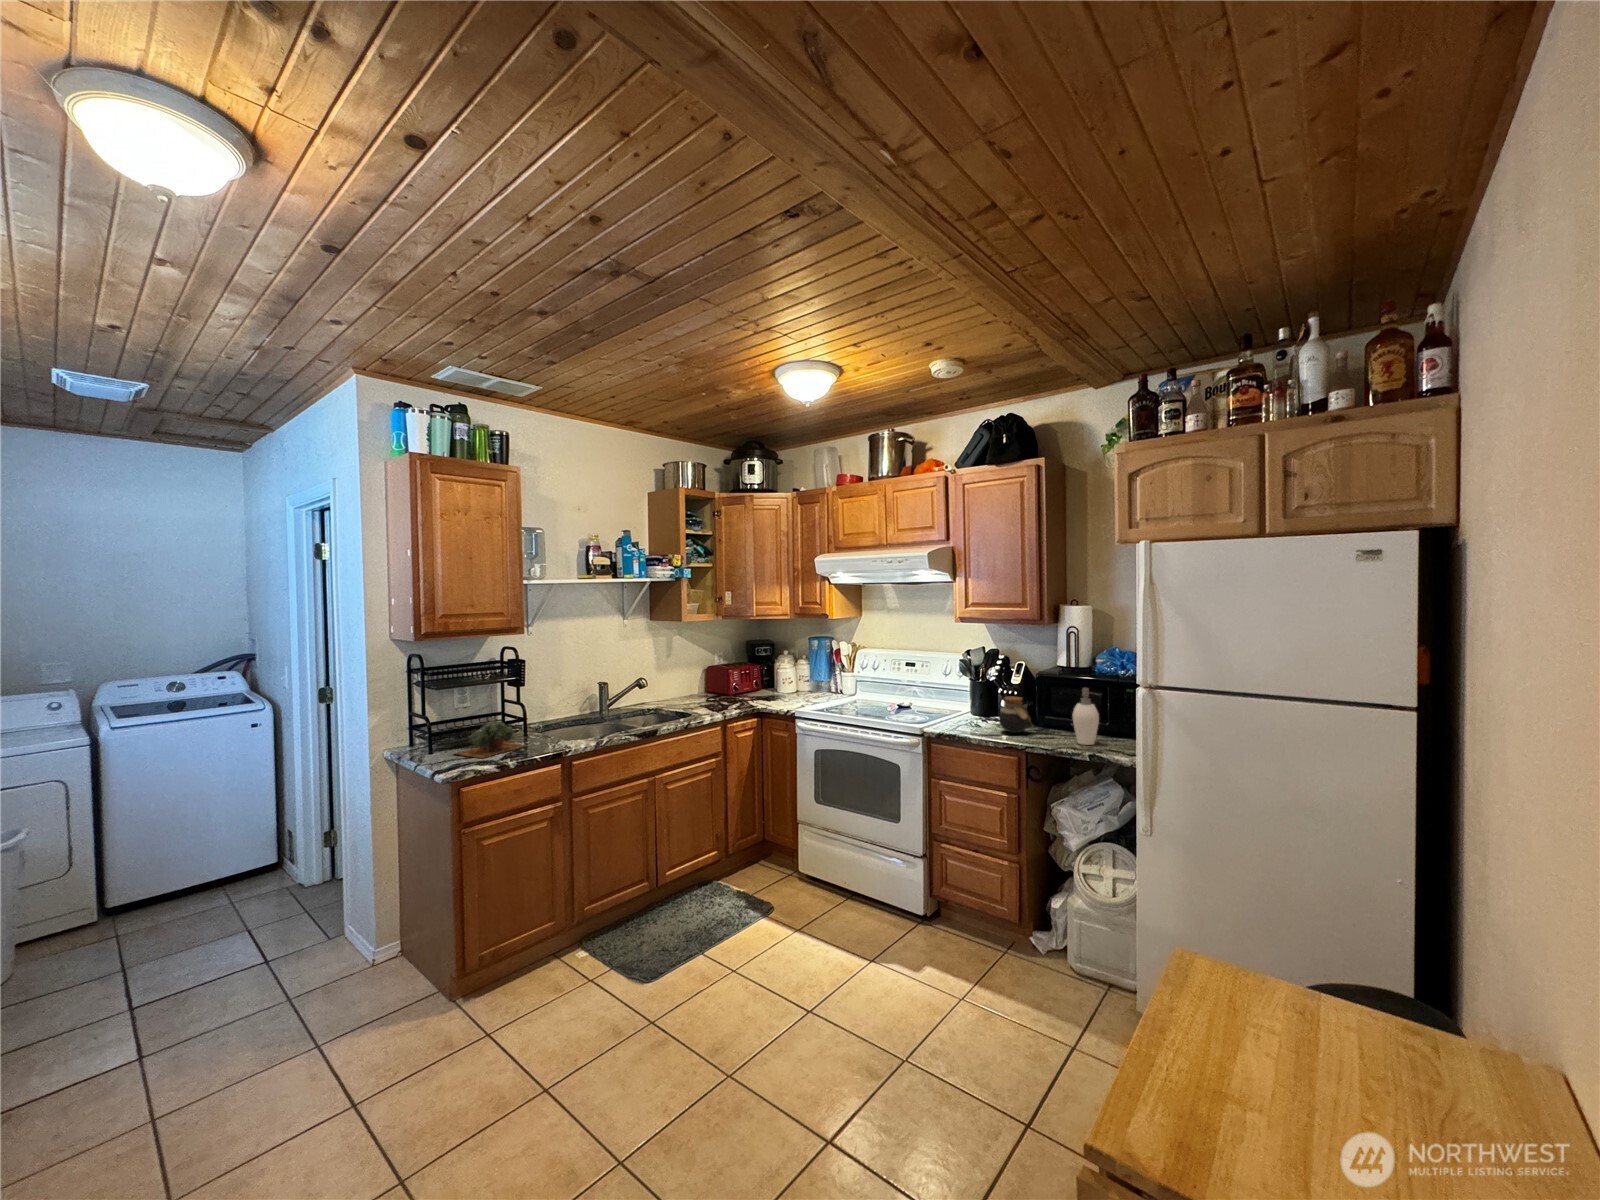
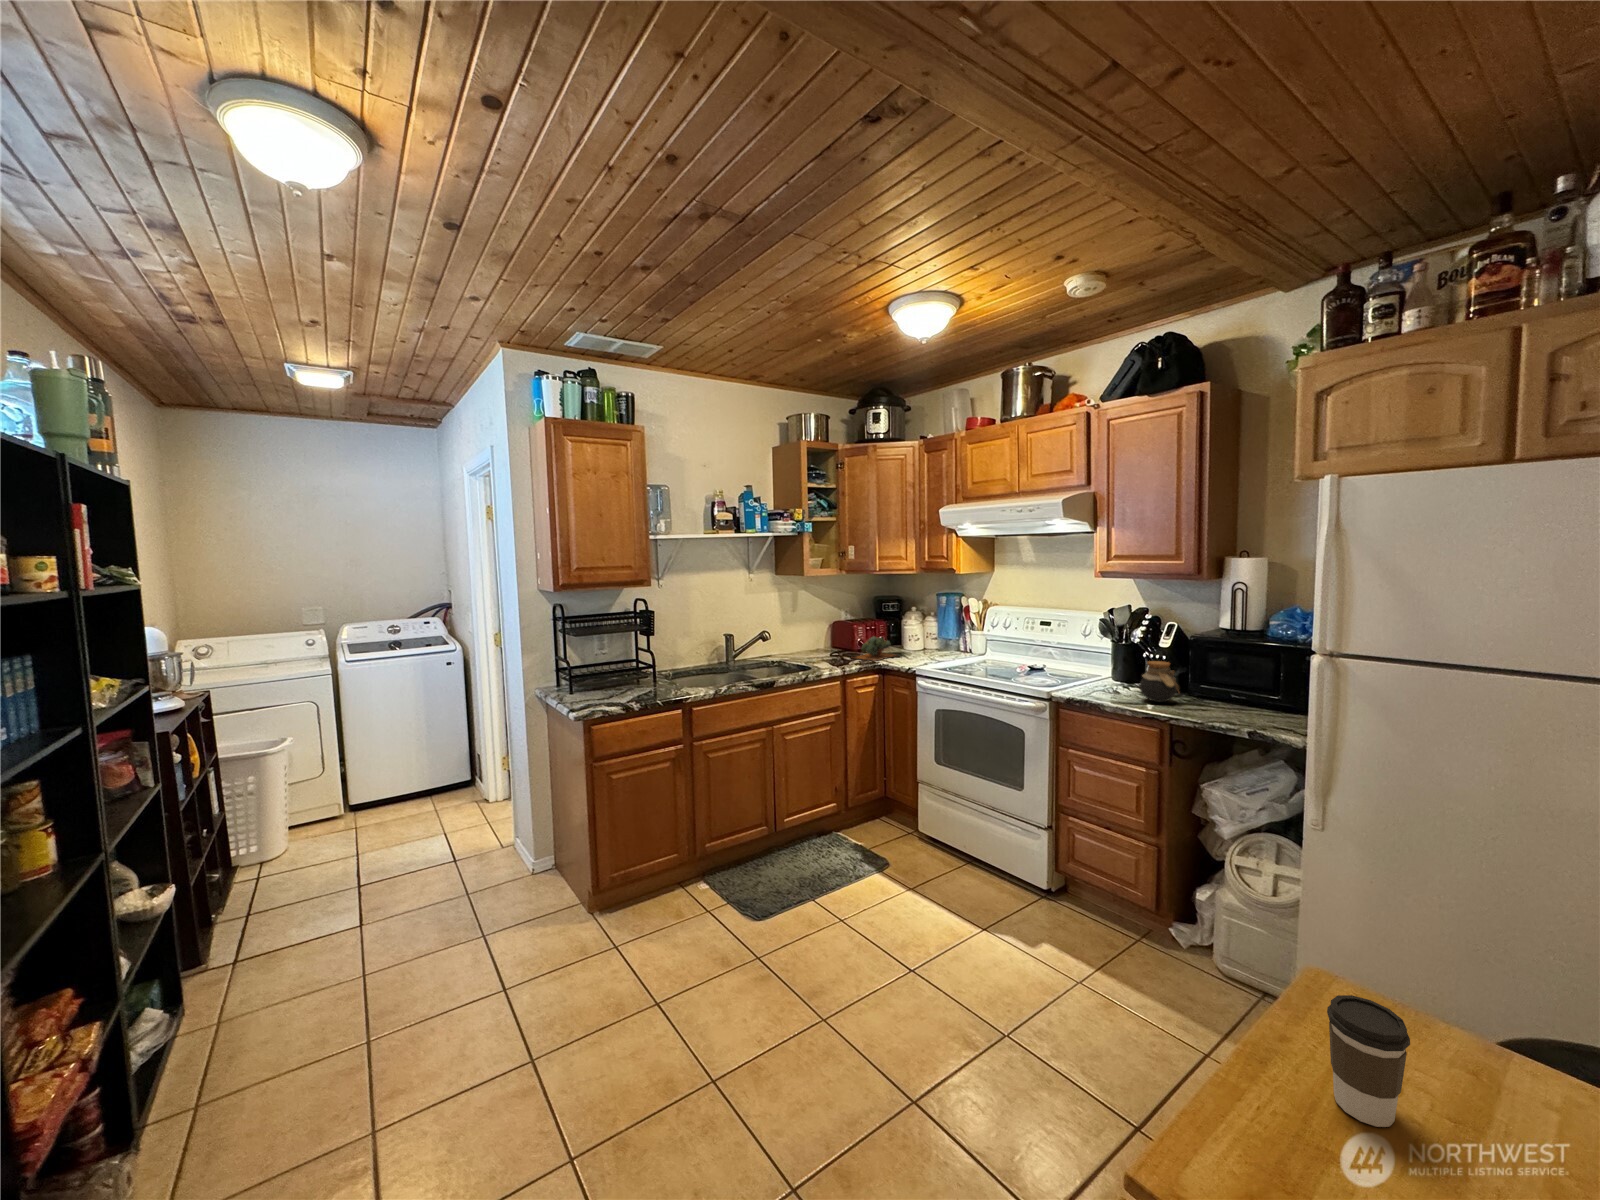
soap dispenser: present [1073,688,1099,745] -> none [1230,654,1269,720]
succulent plant: present [455,722,526,758] -> present [854,637,894,661]
coffee cup: none [1203,959,1262,1062] -> present [1327,995,1410,1127]

